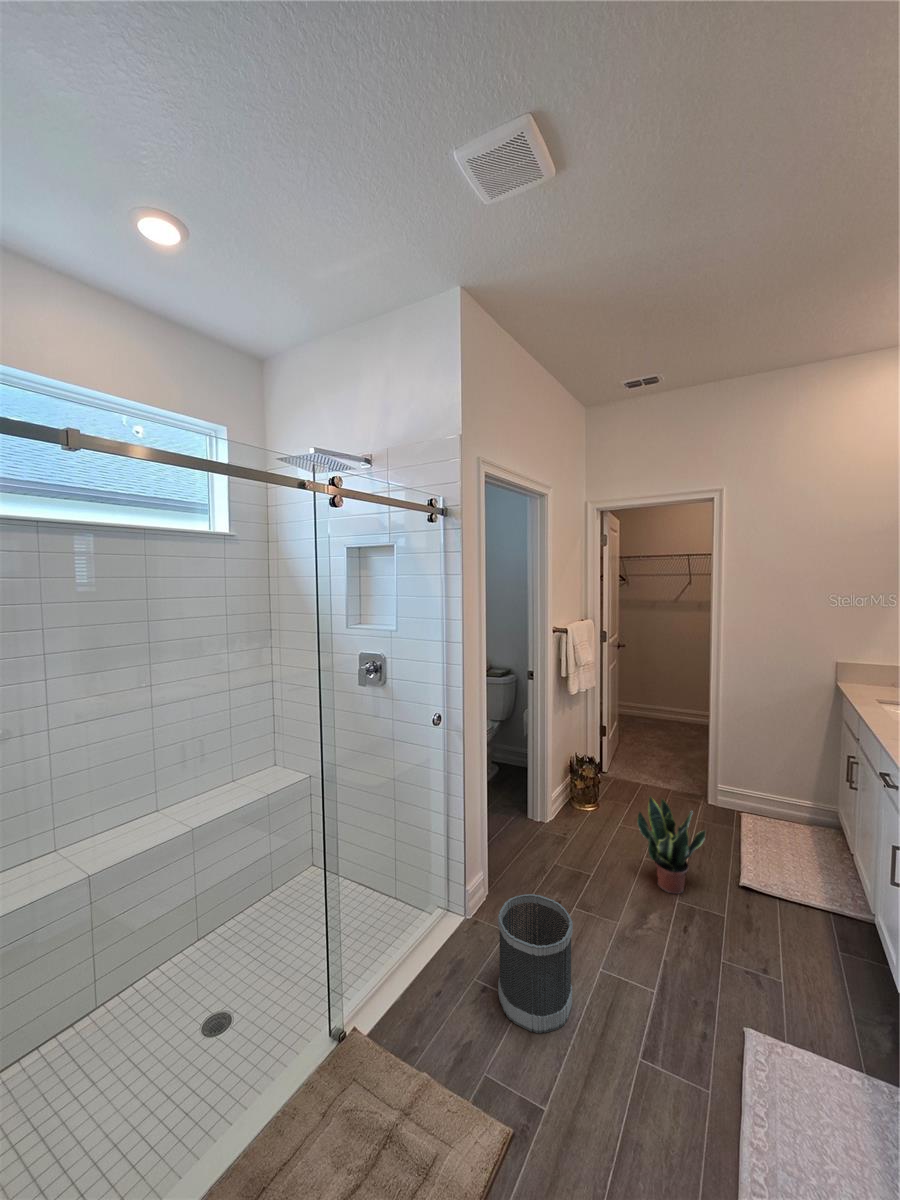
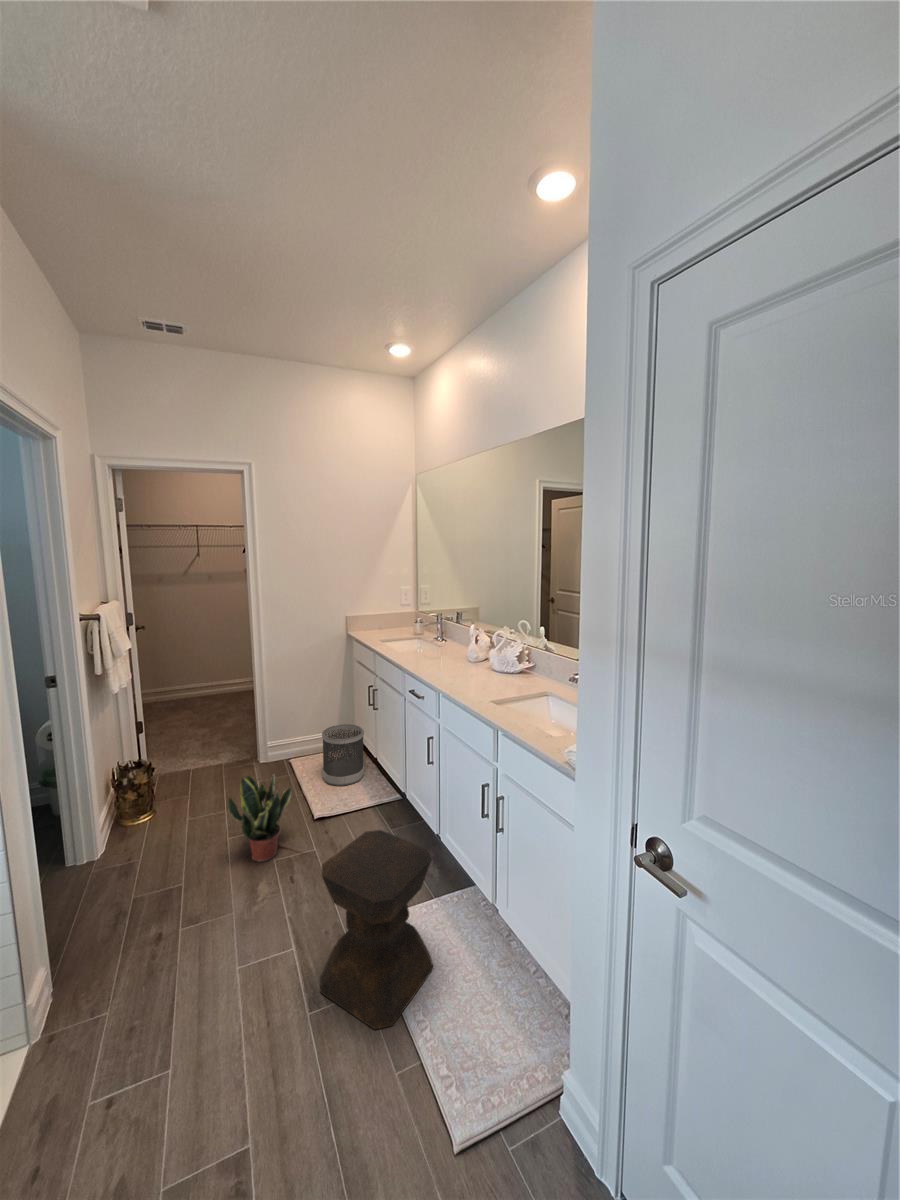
wastebasket: present [498,894,573,1033] -> present [322,724,364,786]
stool: none [658,911,816,1155] -> present [320,830,434,1030]

